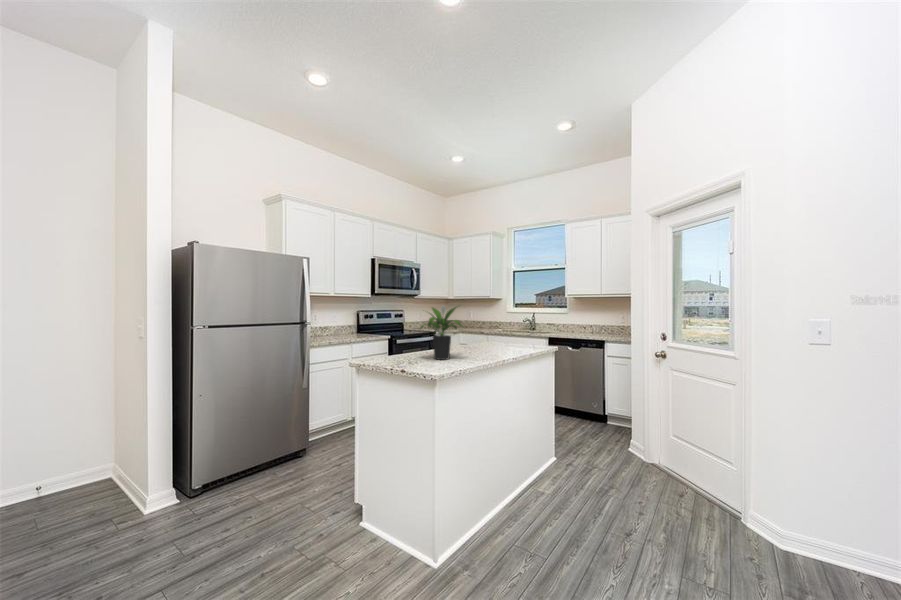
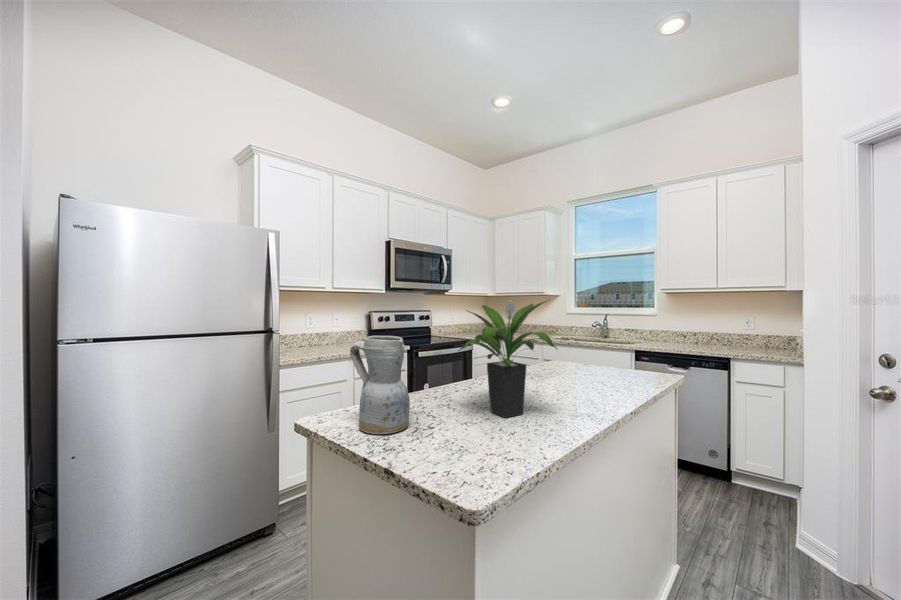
ceramic pitcher: none [368,321,396,364] -> present [350,336,410,434]

